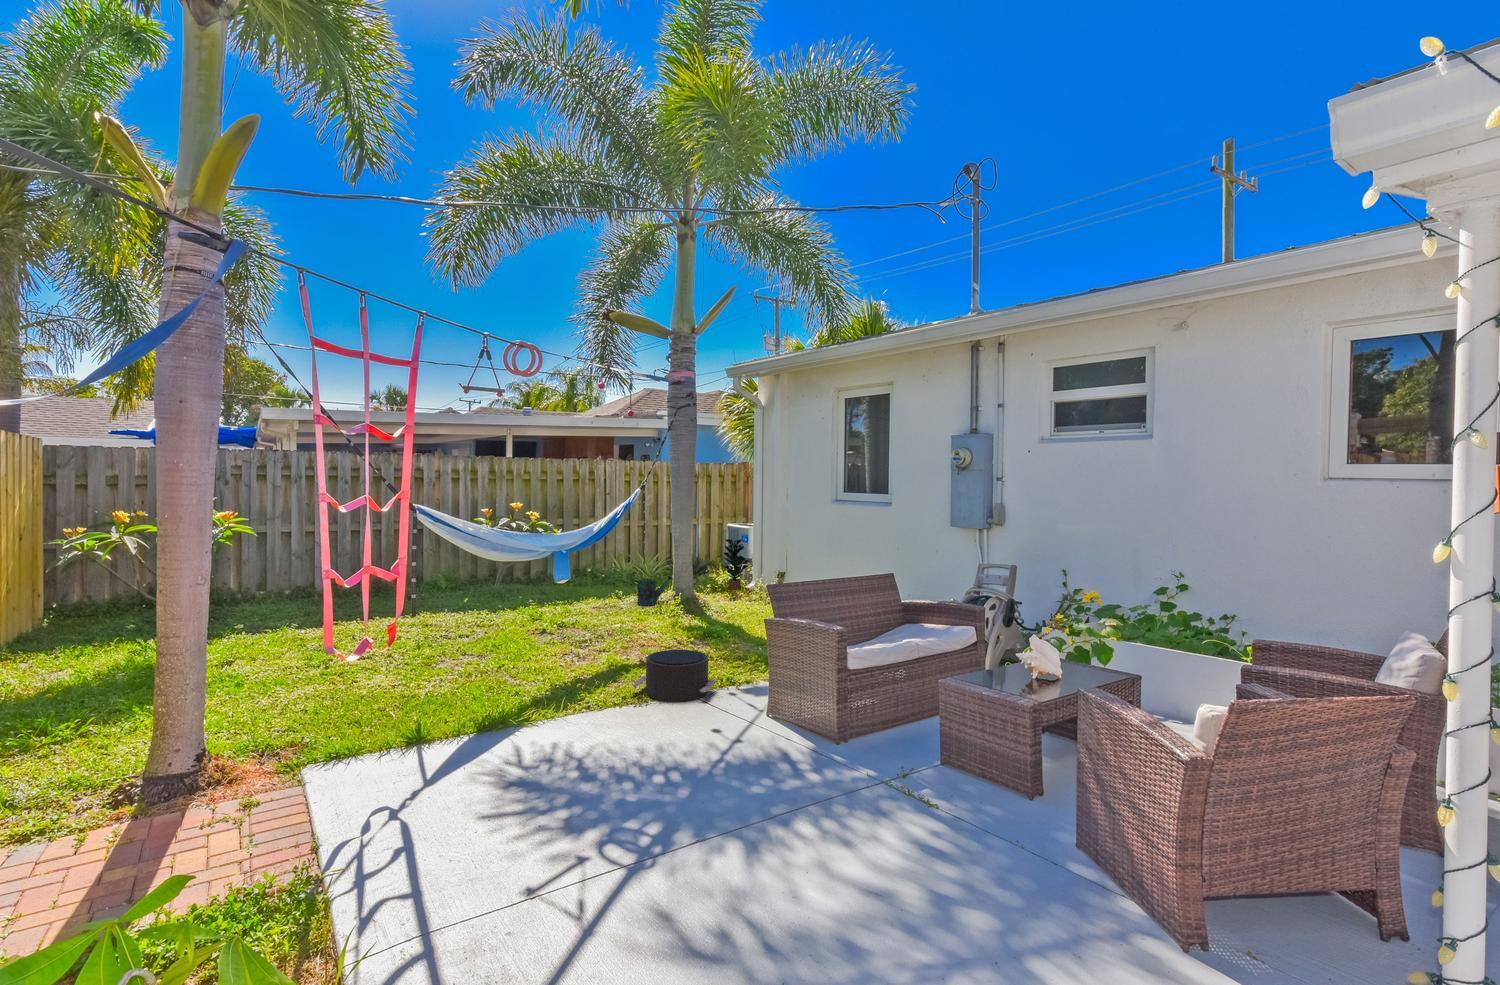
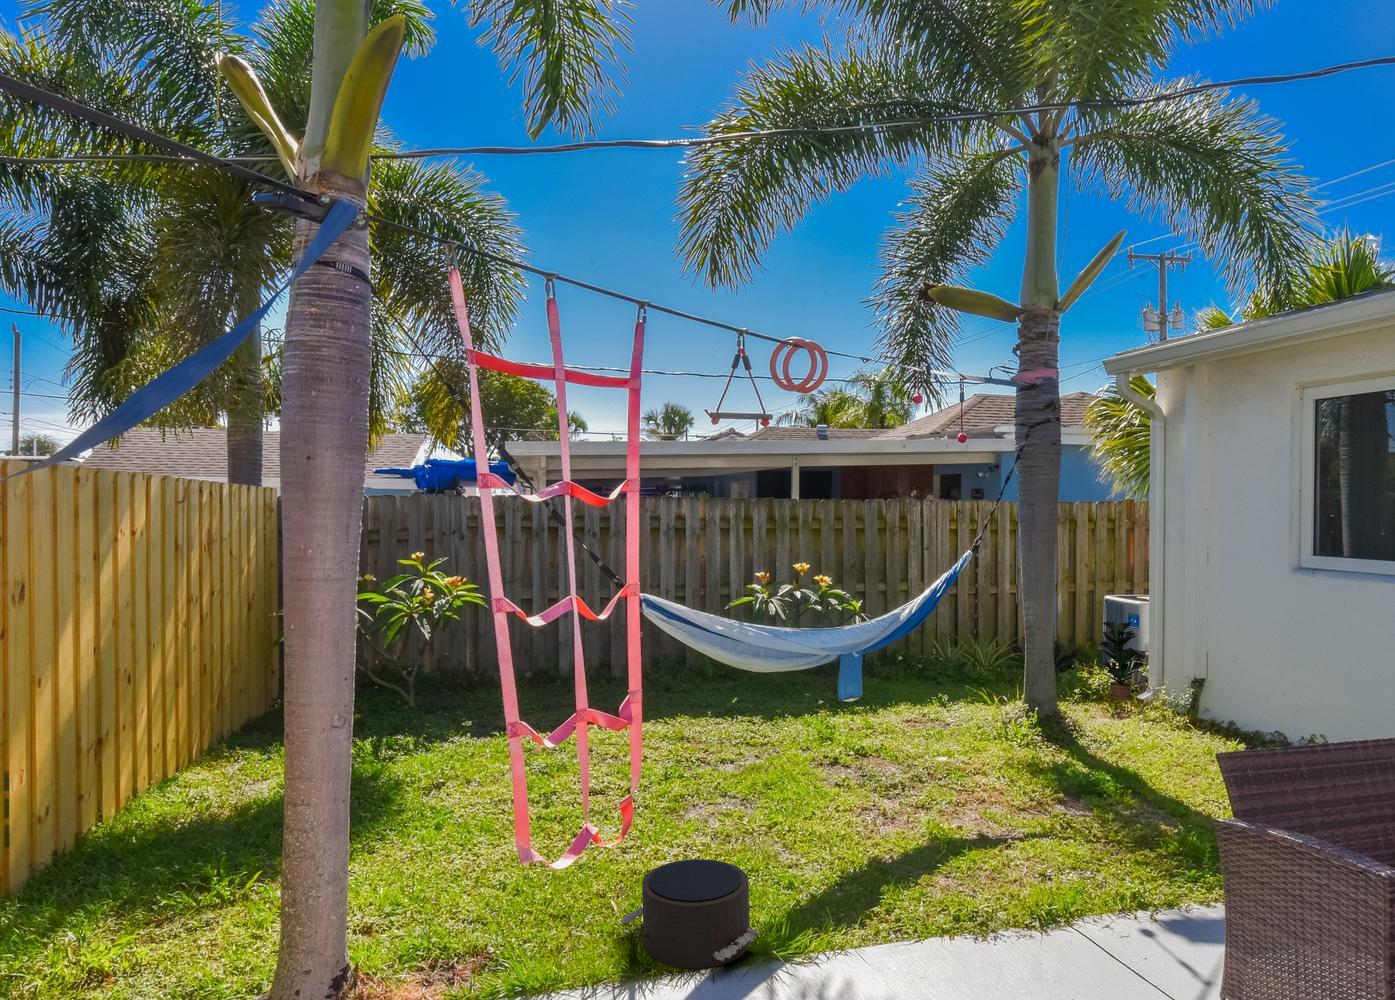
watering can: present [631,575,673,606] -> none [958,678,1023,723]
pouf: present [633,650,716,702] -> present [621,859,760,969]

